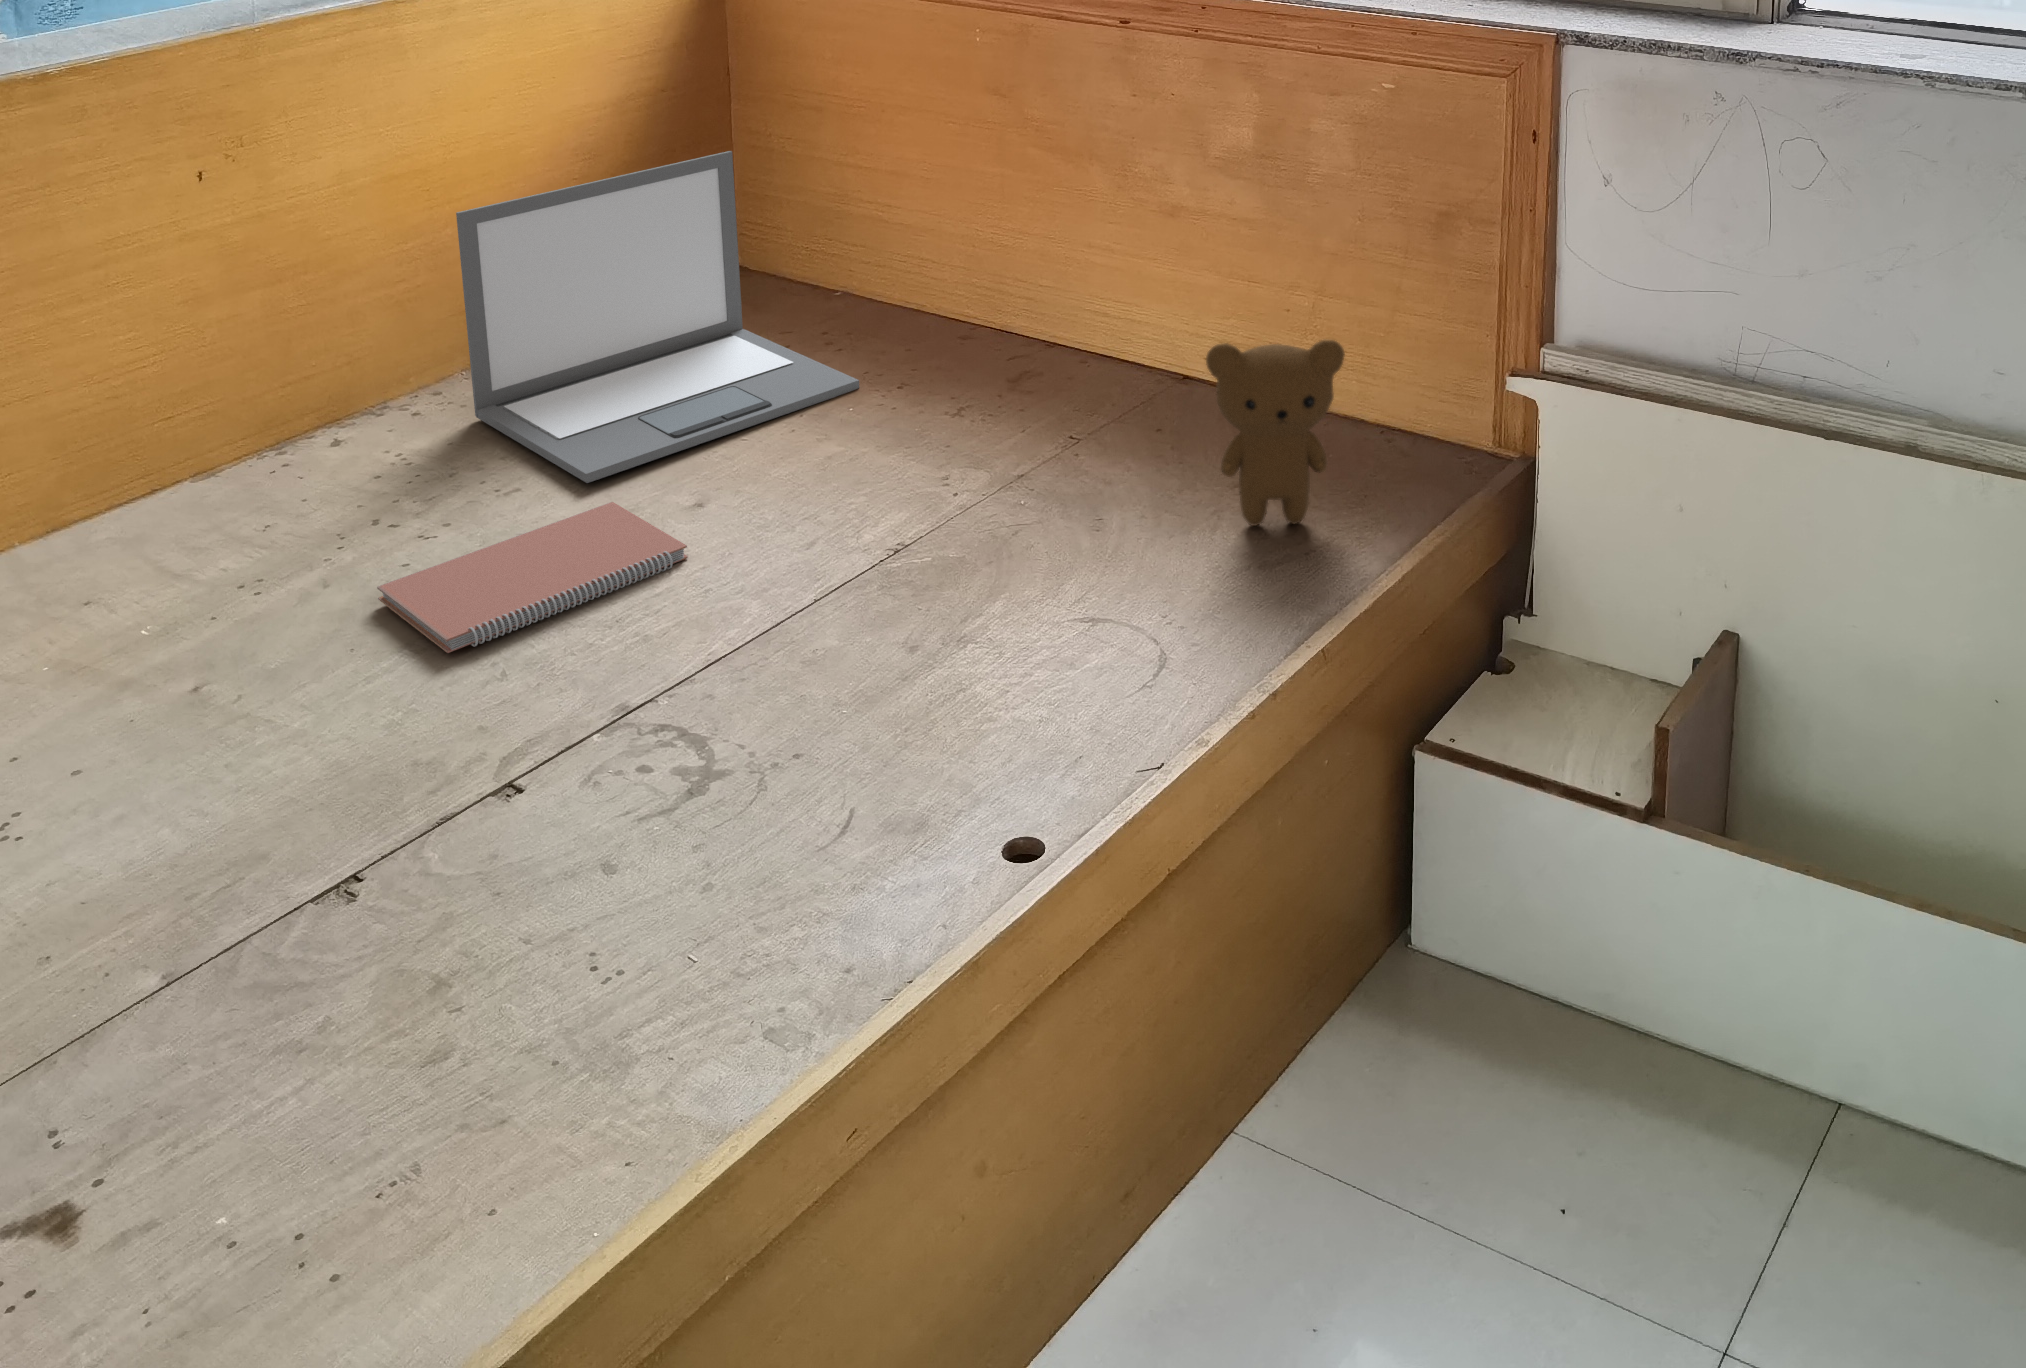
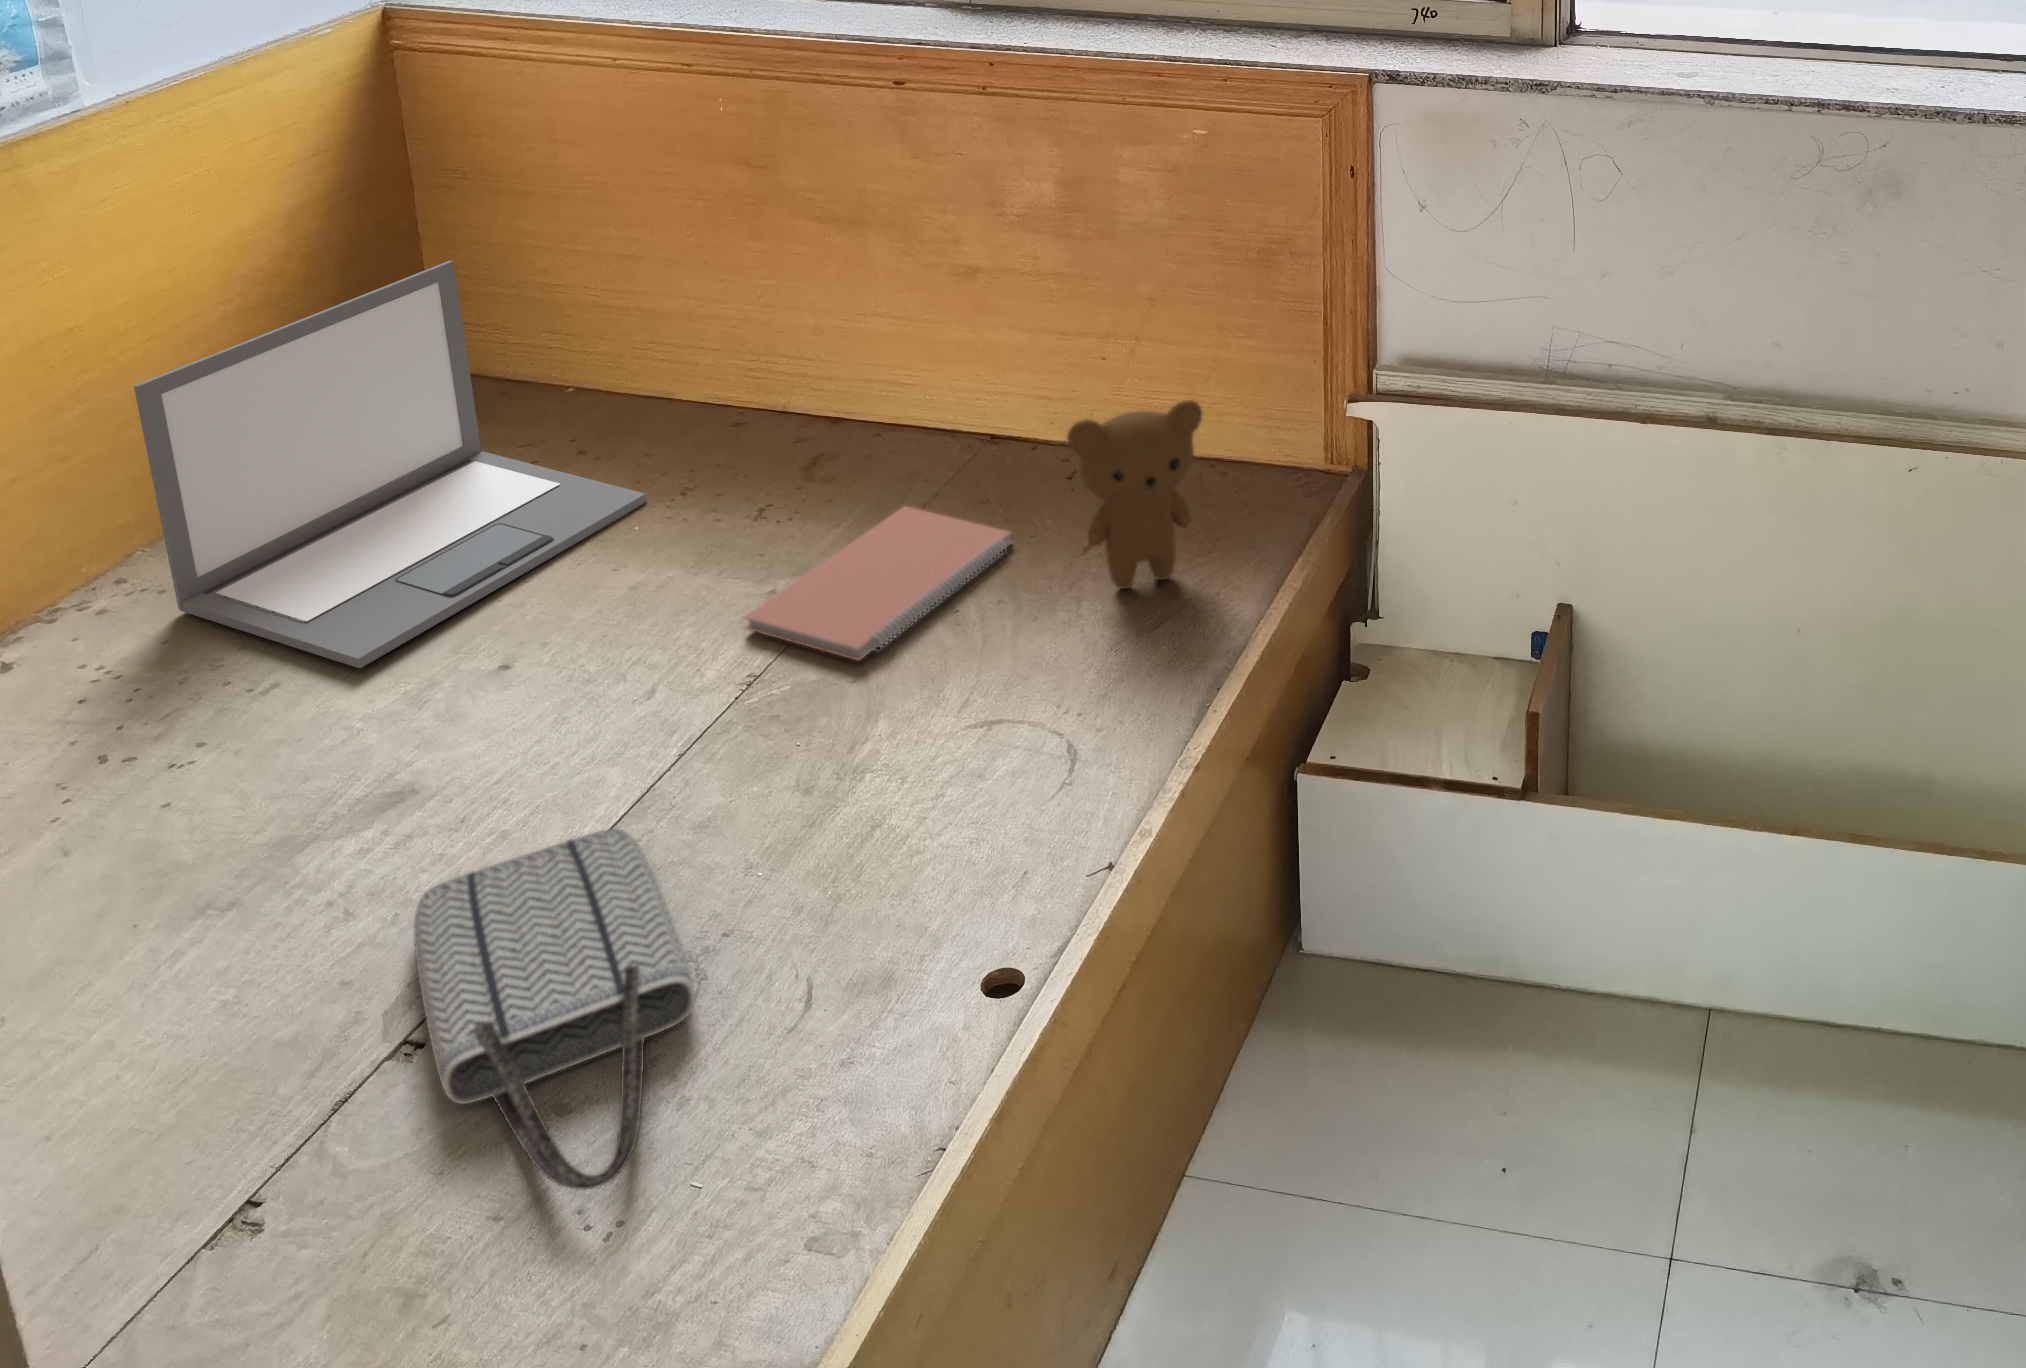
notebook: present [377,502,688,653] -> present [744,506,1012,660]
tote bag: none [515,646,748,951] -> present [414,829,695,1190]

